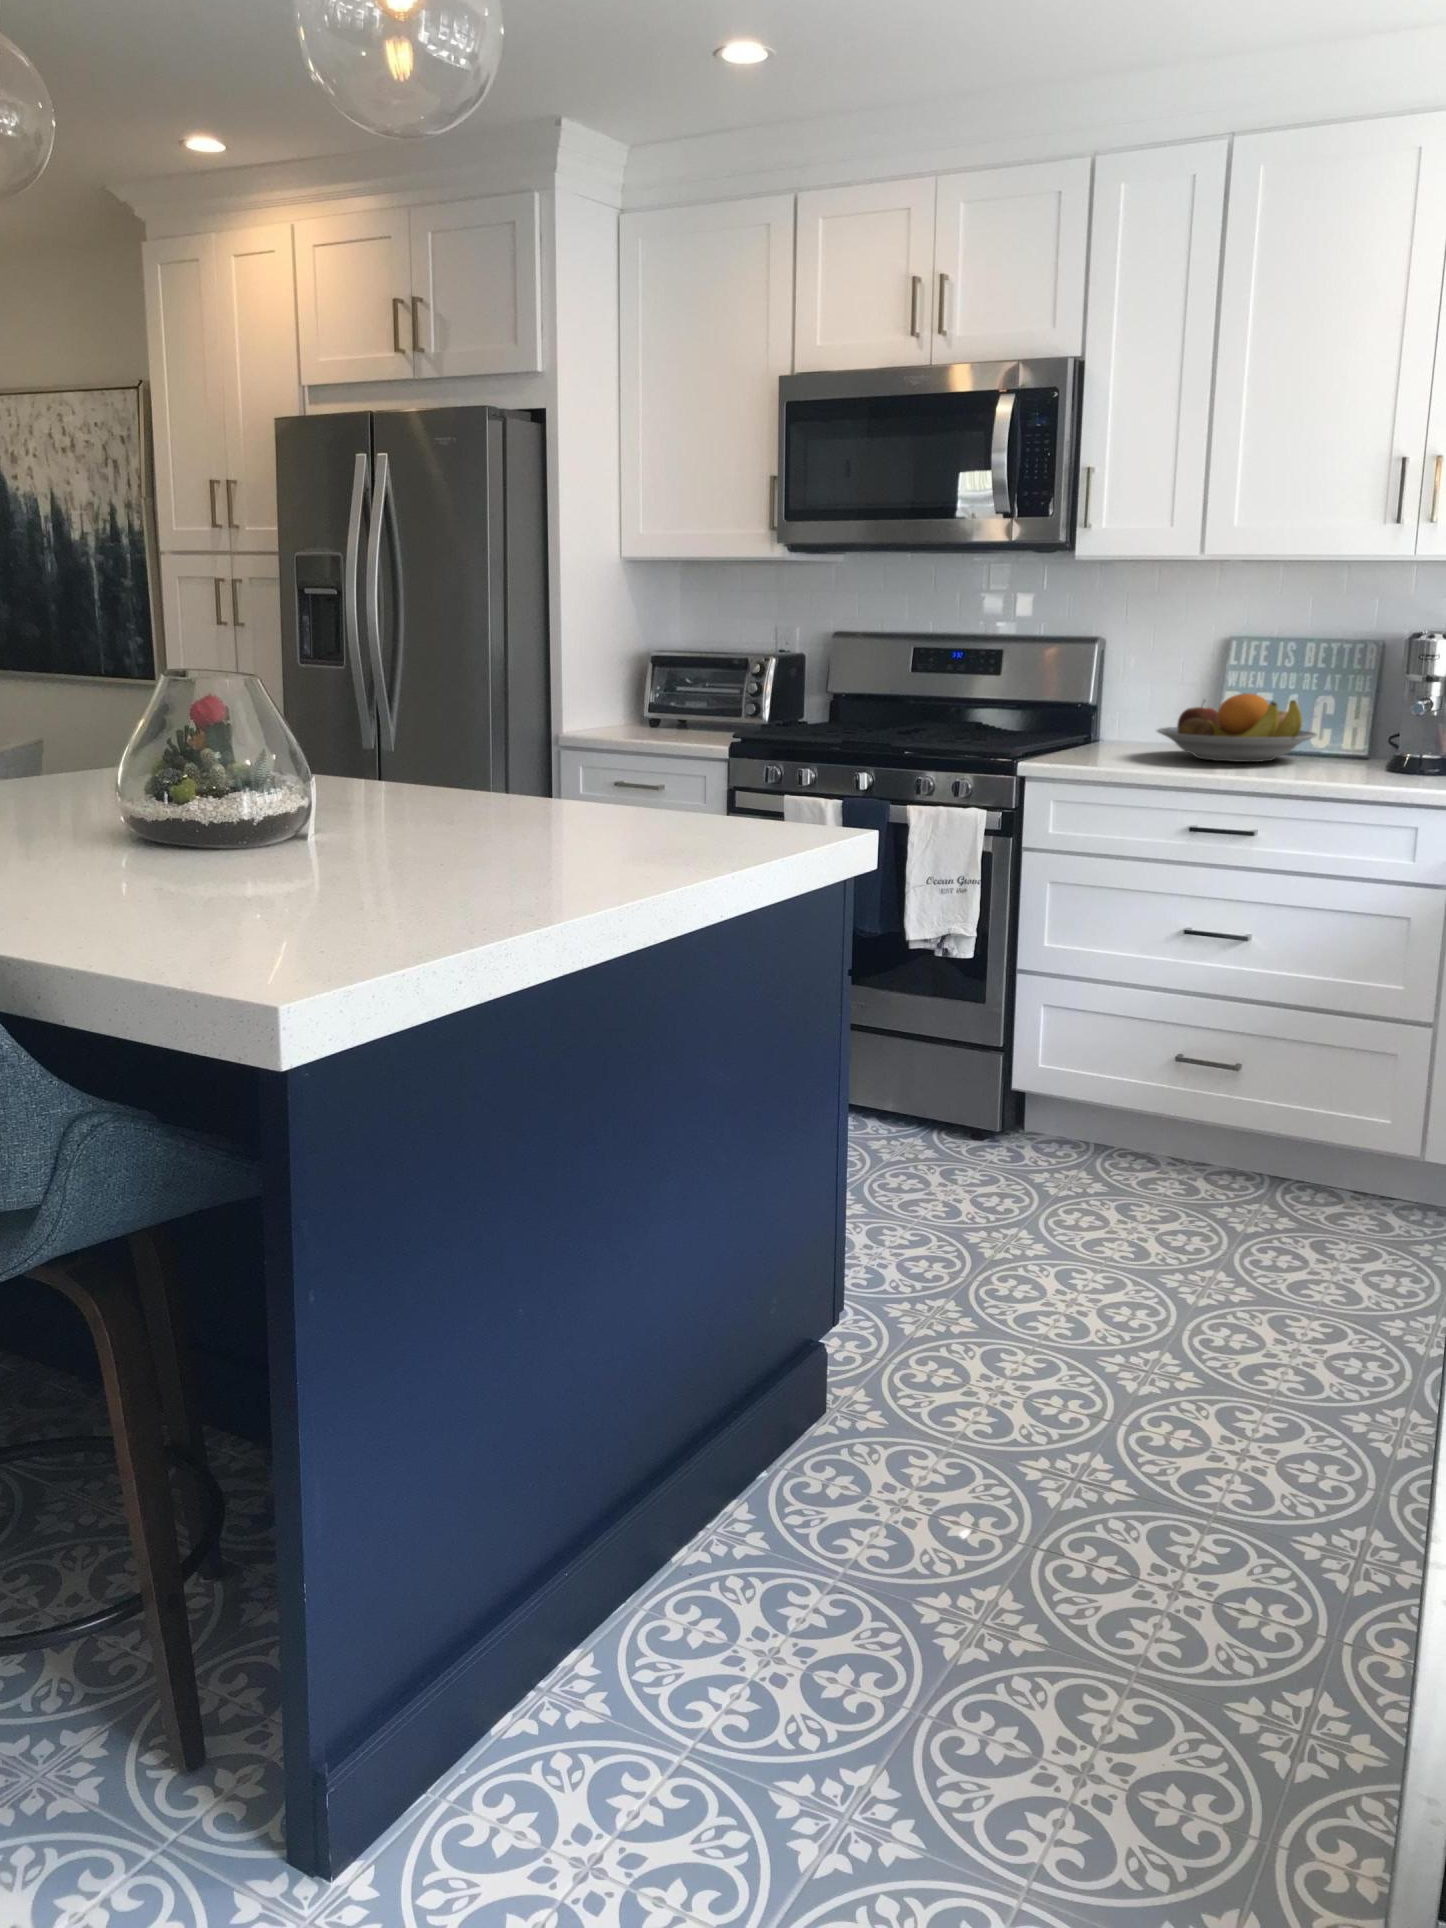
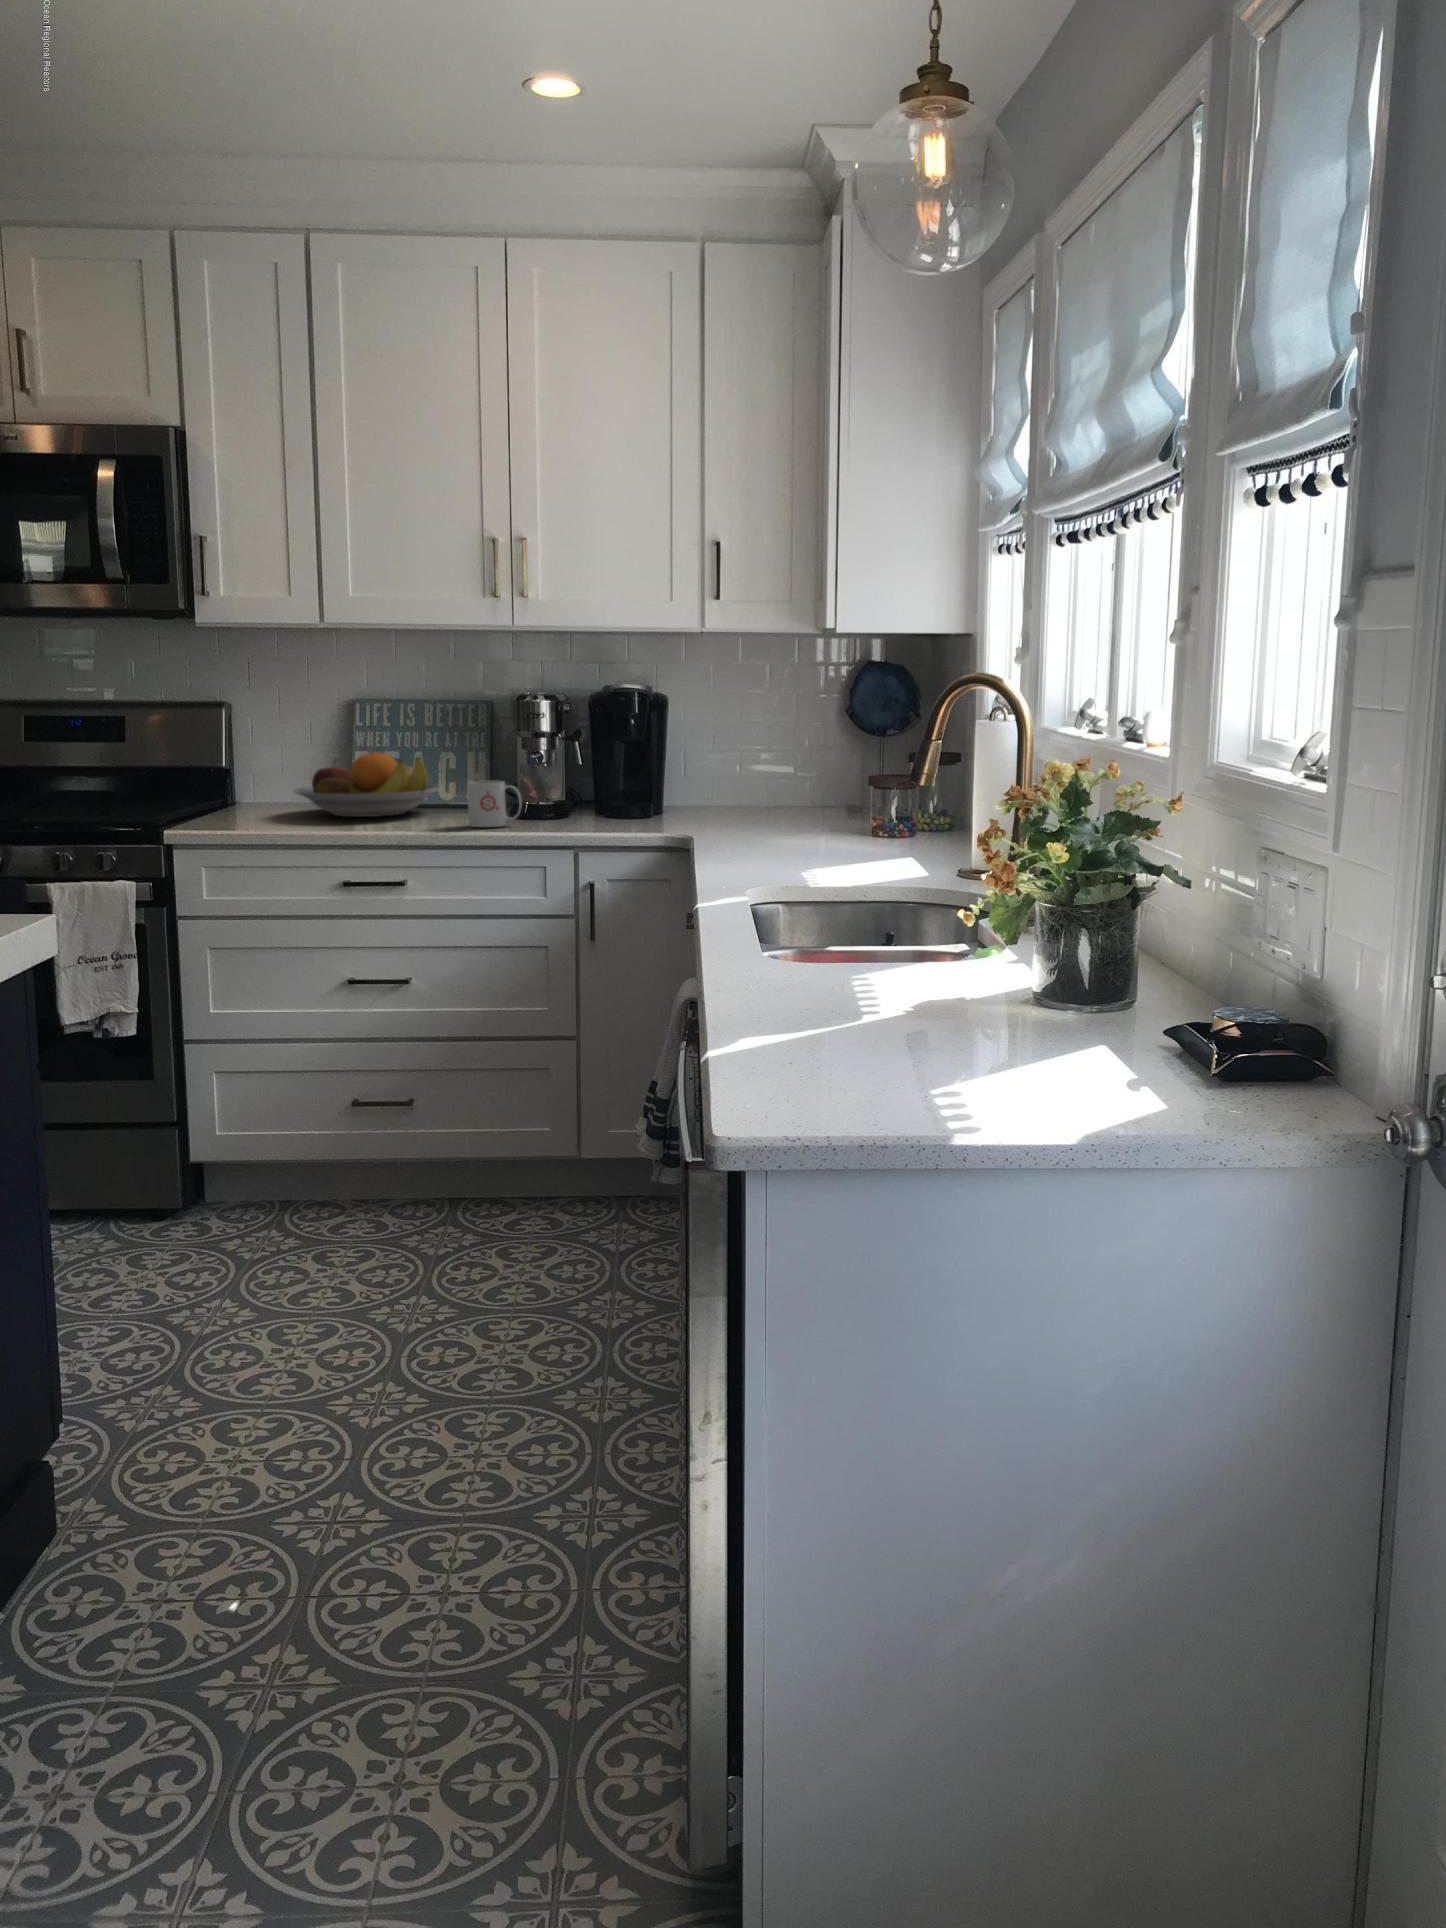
mug: none [1340,729,1405,780] -> present [468,781,522,827]

